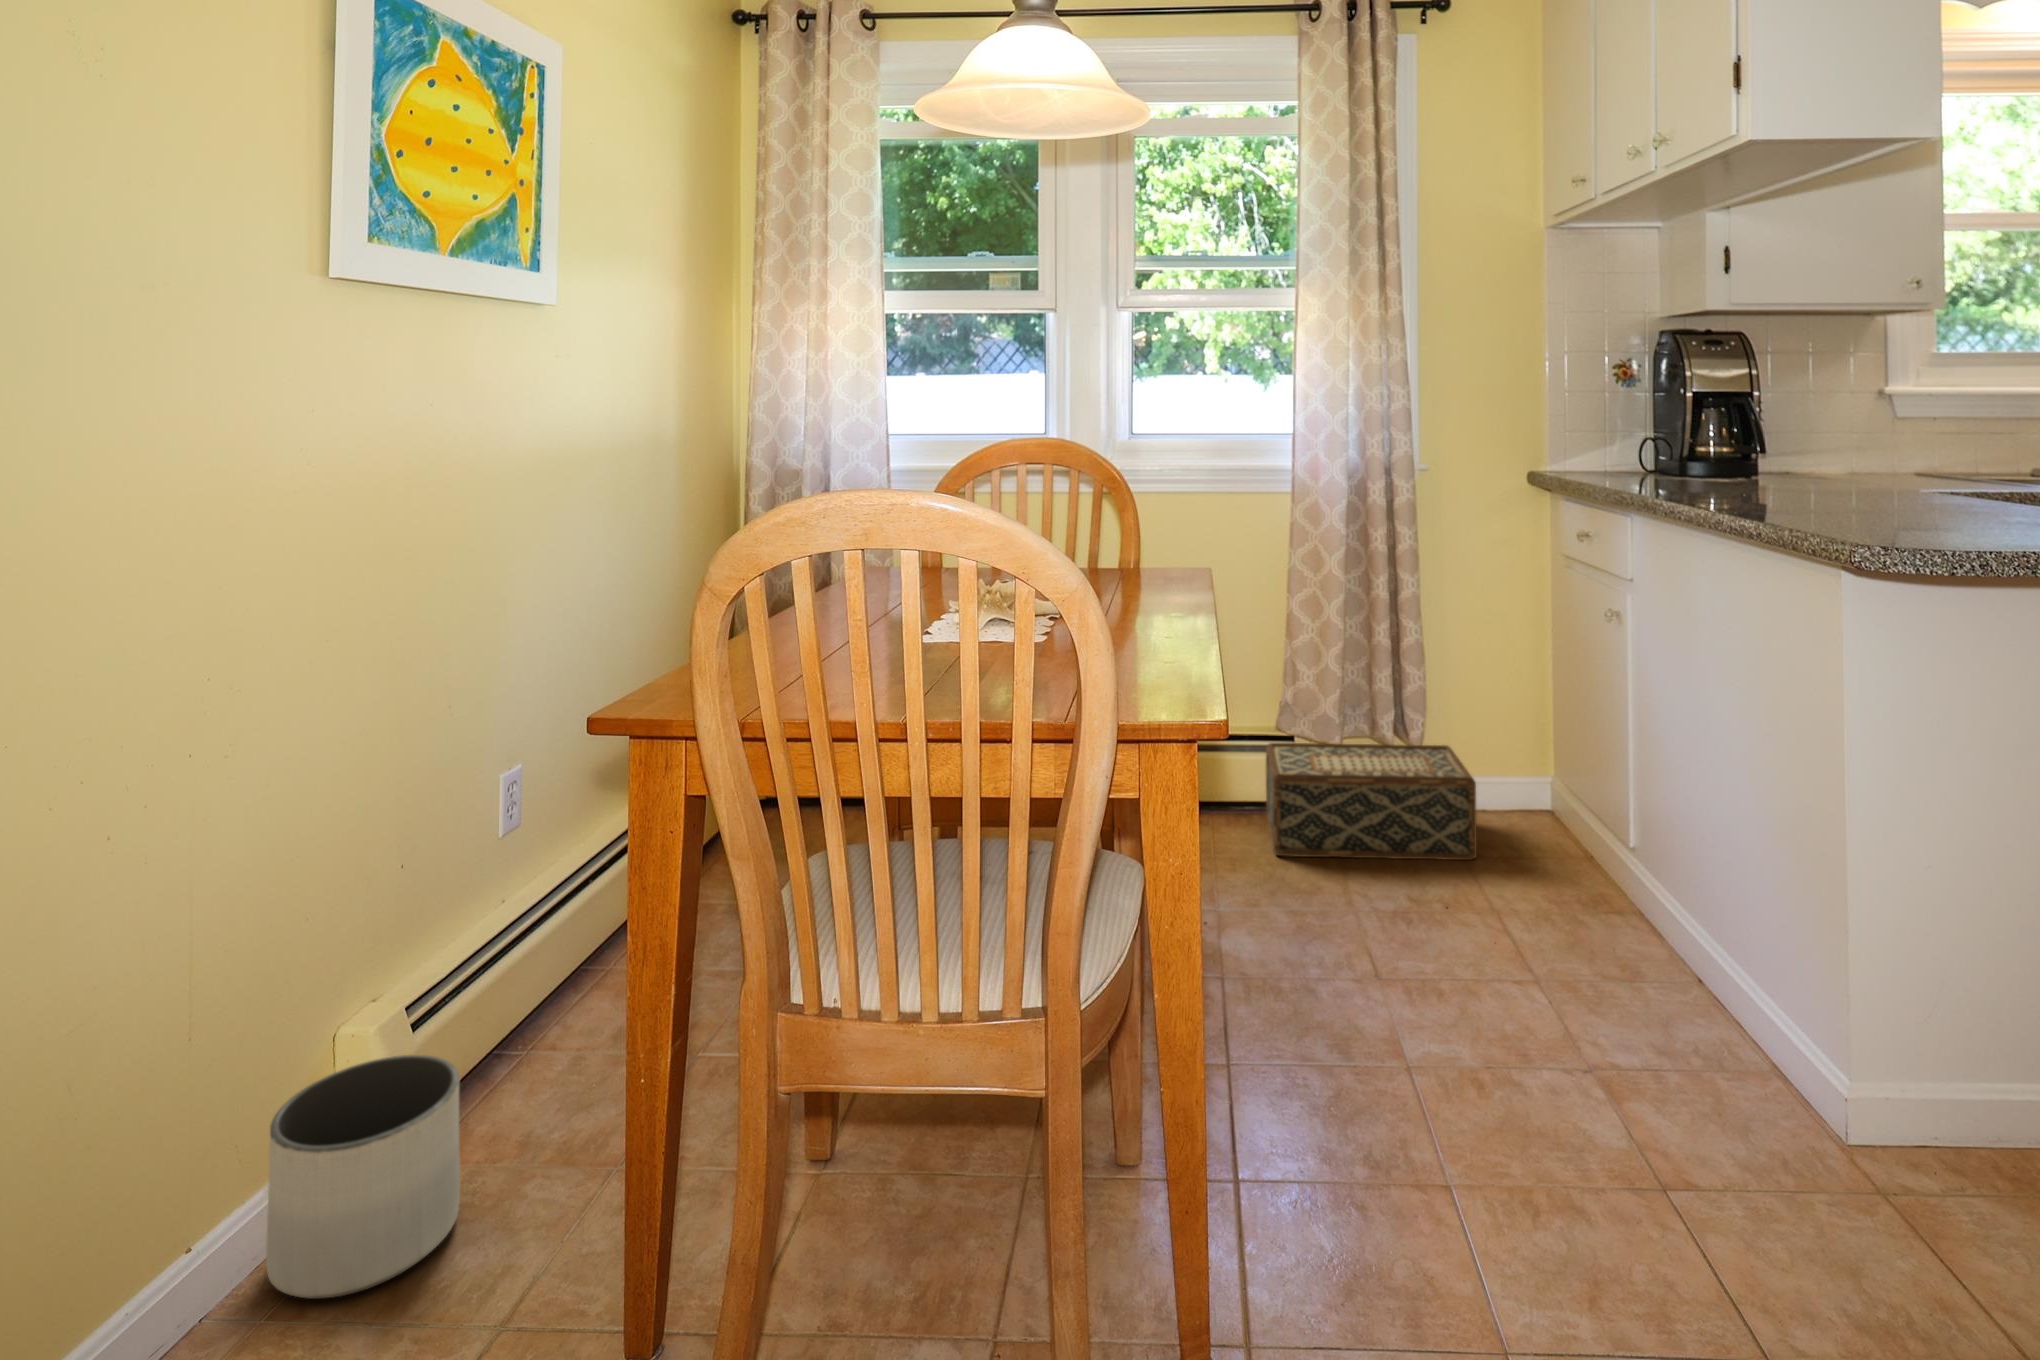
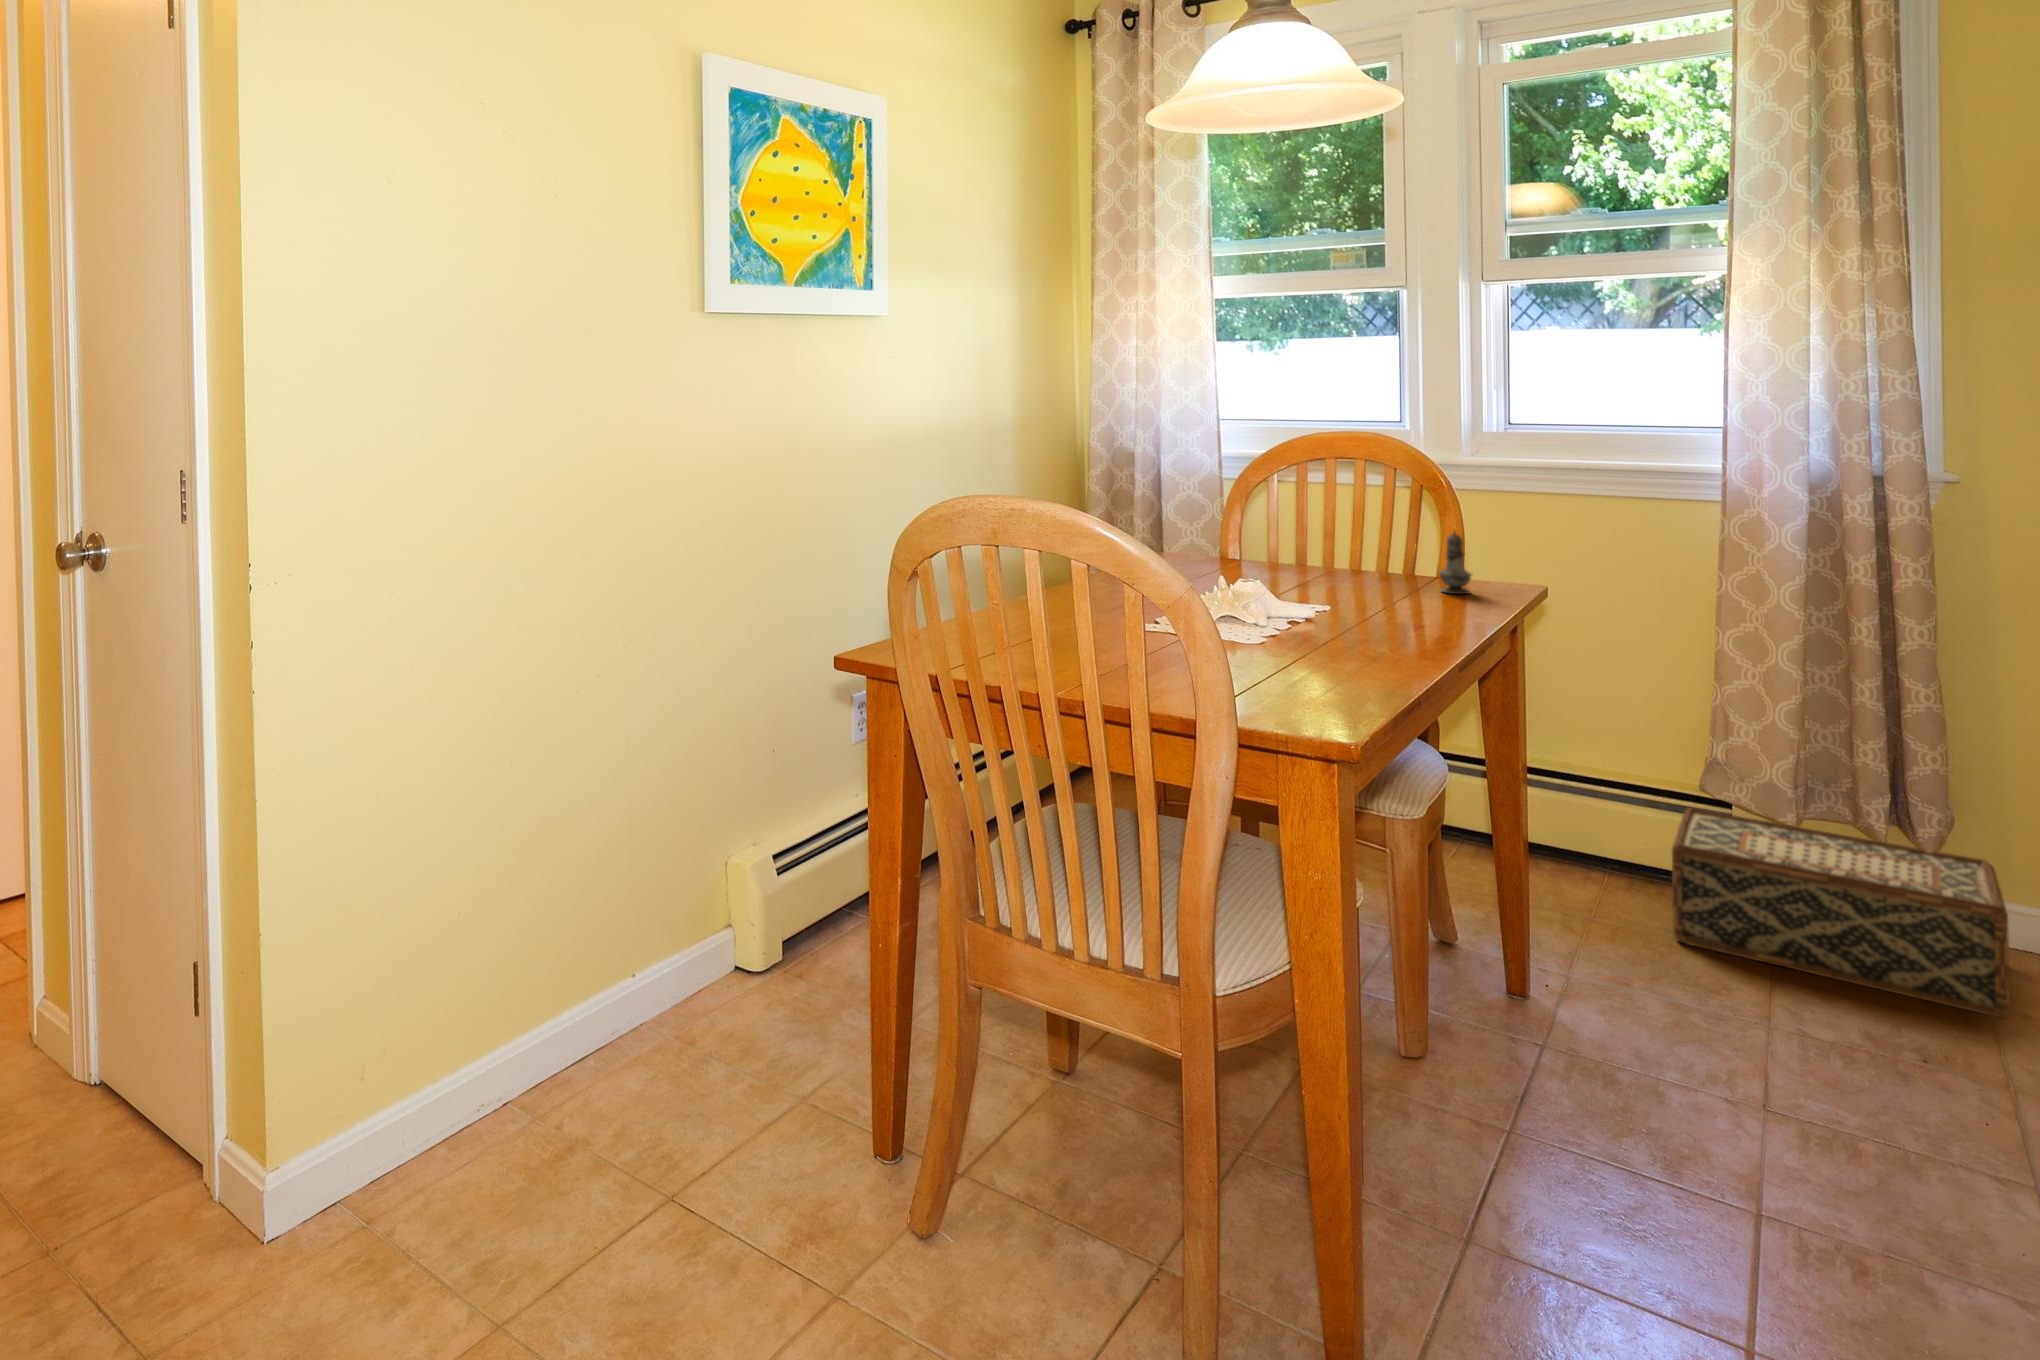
salt shaker: none [1134,521,1161,579] -> present [1439,531,1471,594]
planter: present [266,1055,460,1299] -> none [677,890,796,1046]

